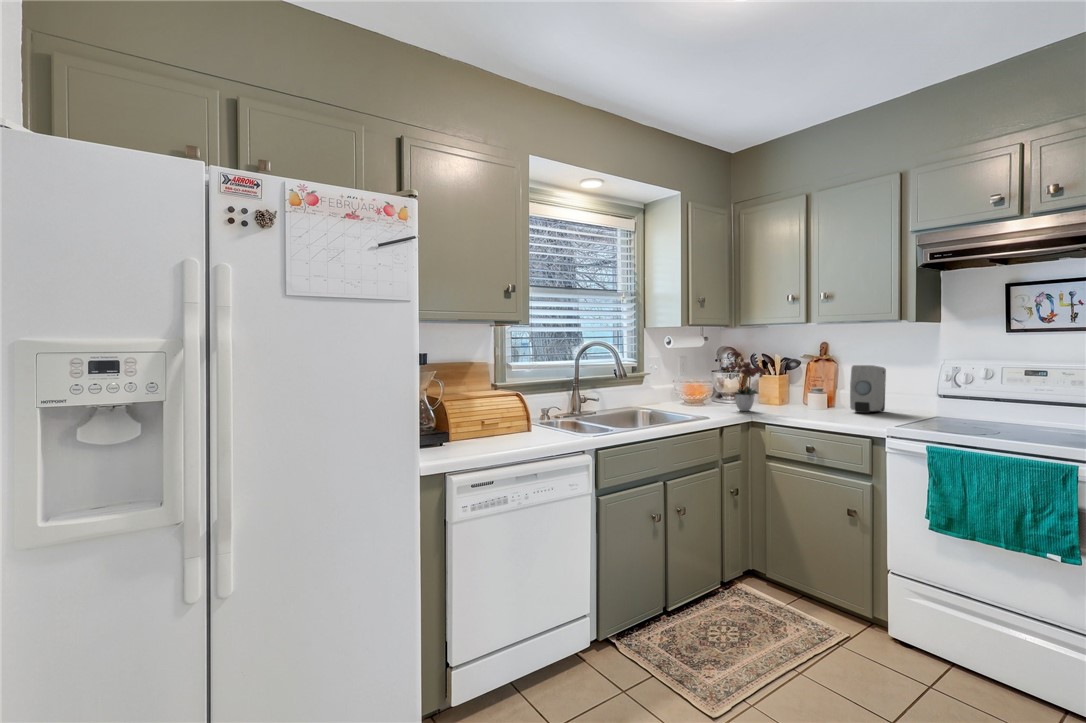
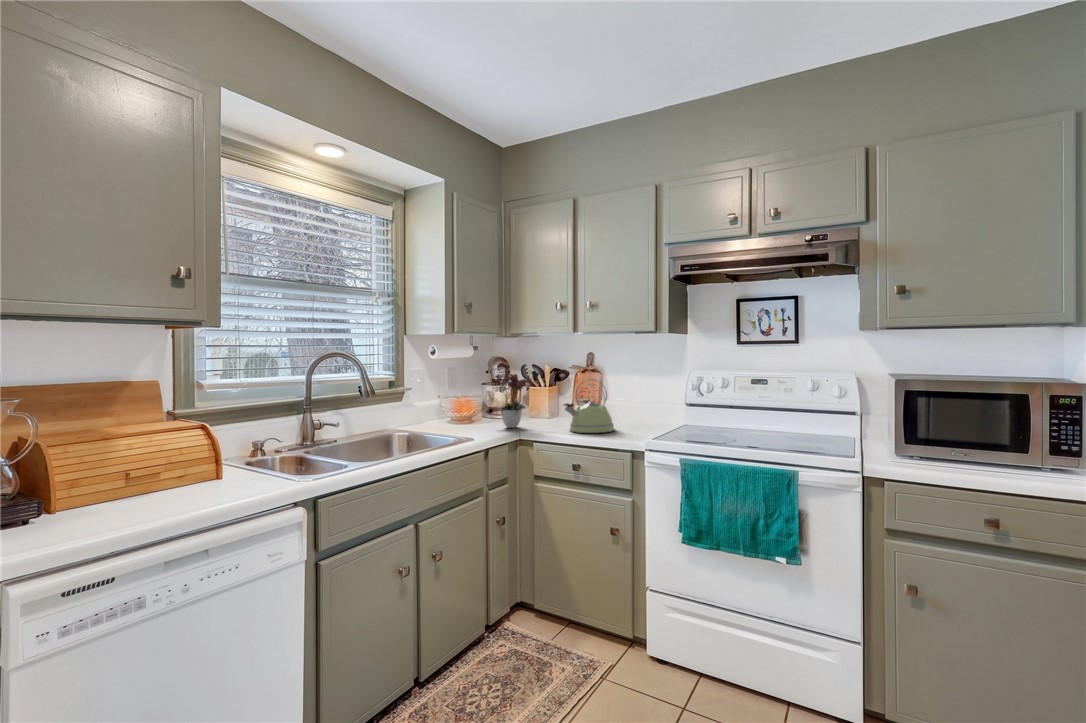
soap dispenser: present [850,365,886,413] -> none [612,376,643,425]
kettle: none [797,367,853,418] -> present [563,379,615,433]

